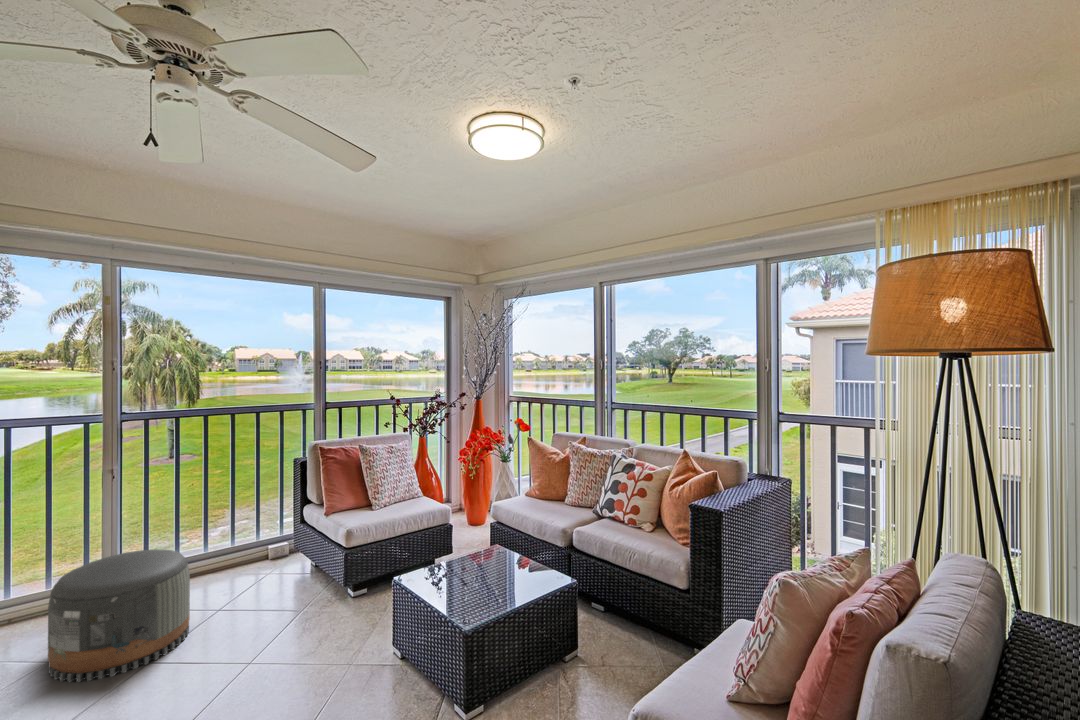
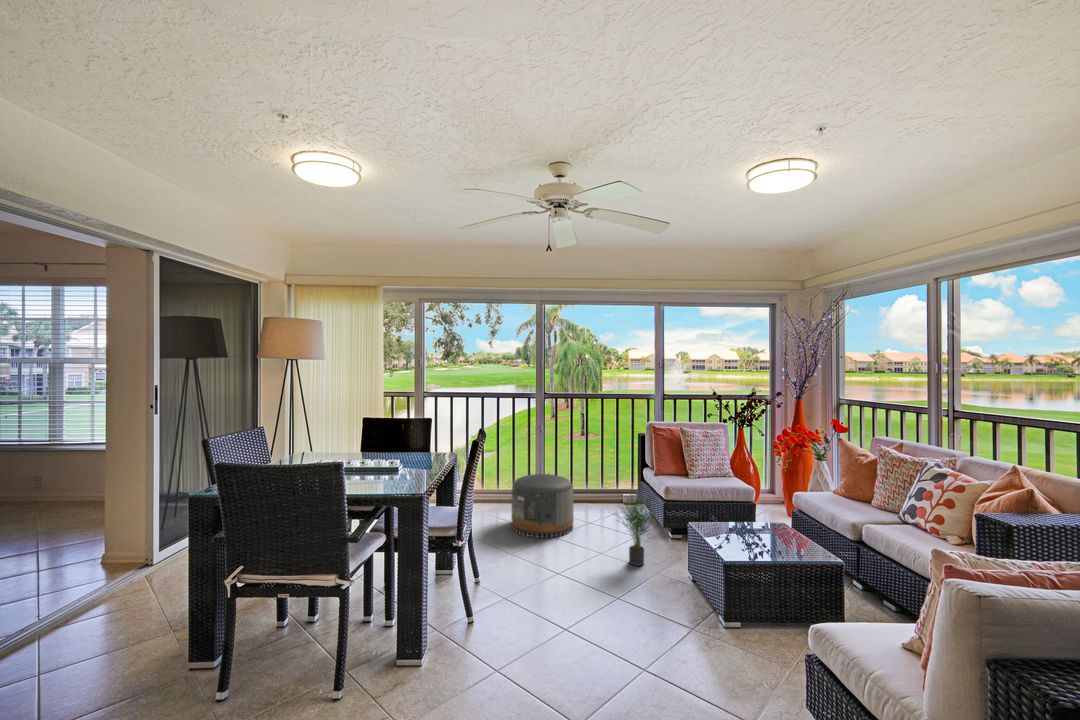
potted plant: none [259,545,350,665] -> present [613,495,652,566]

